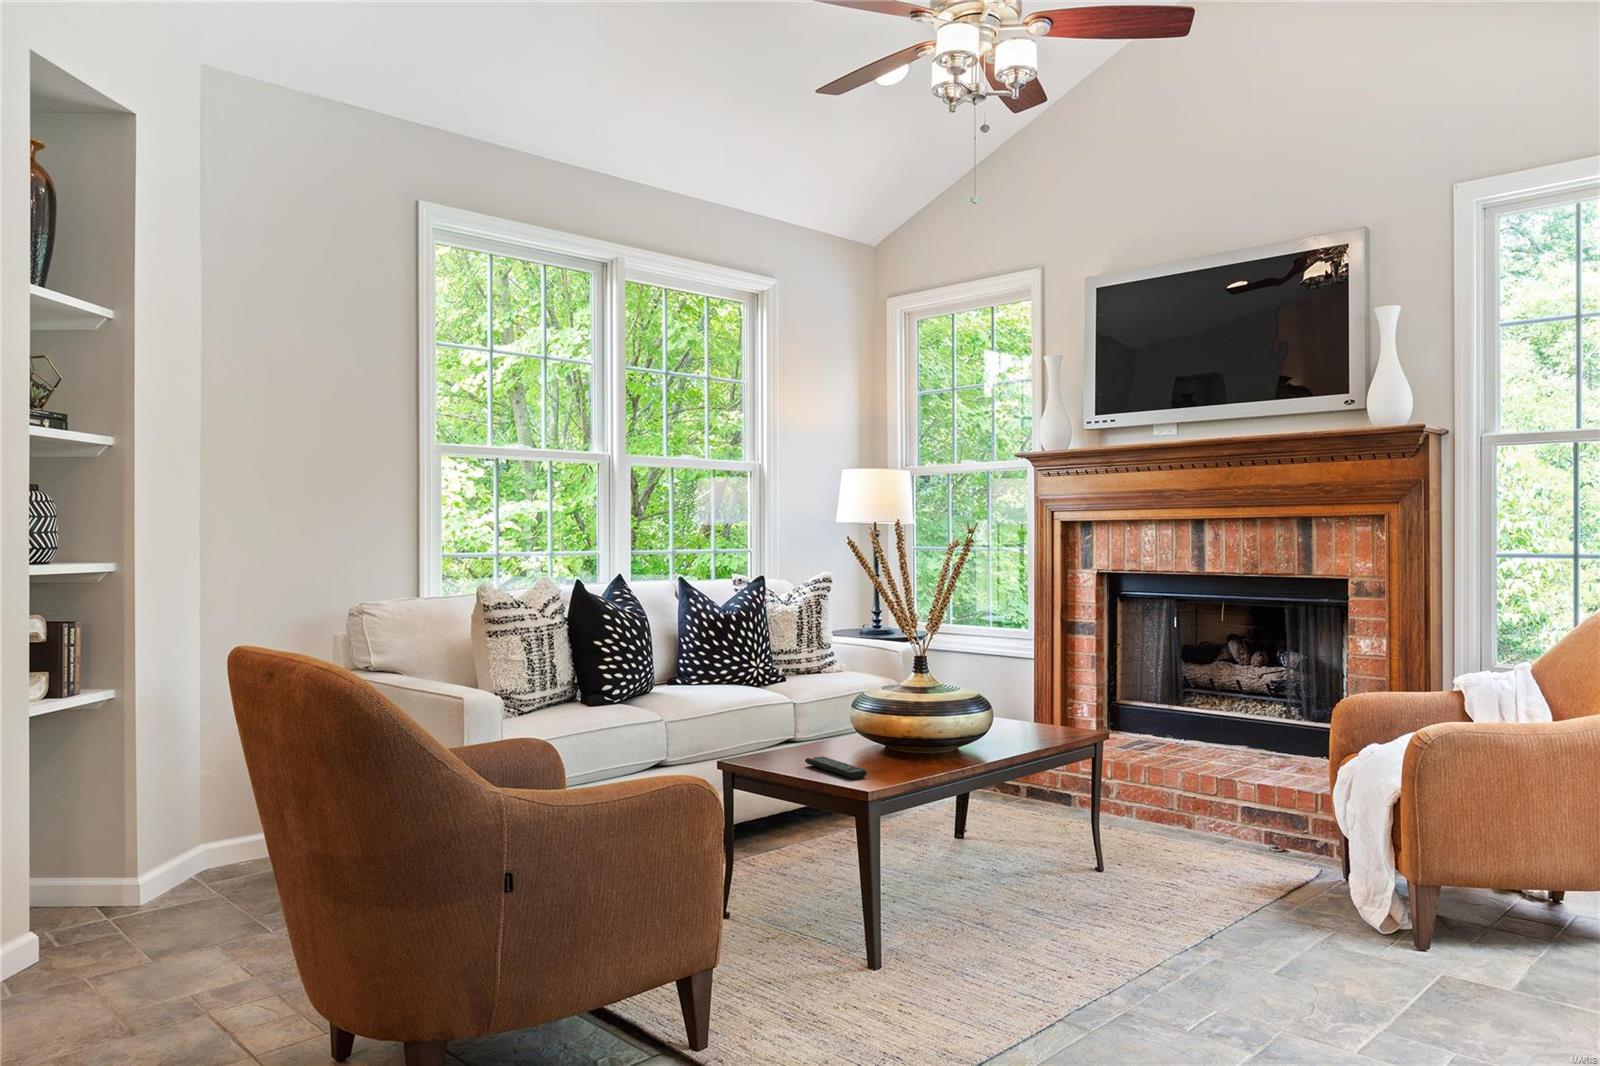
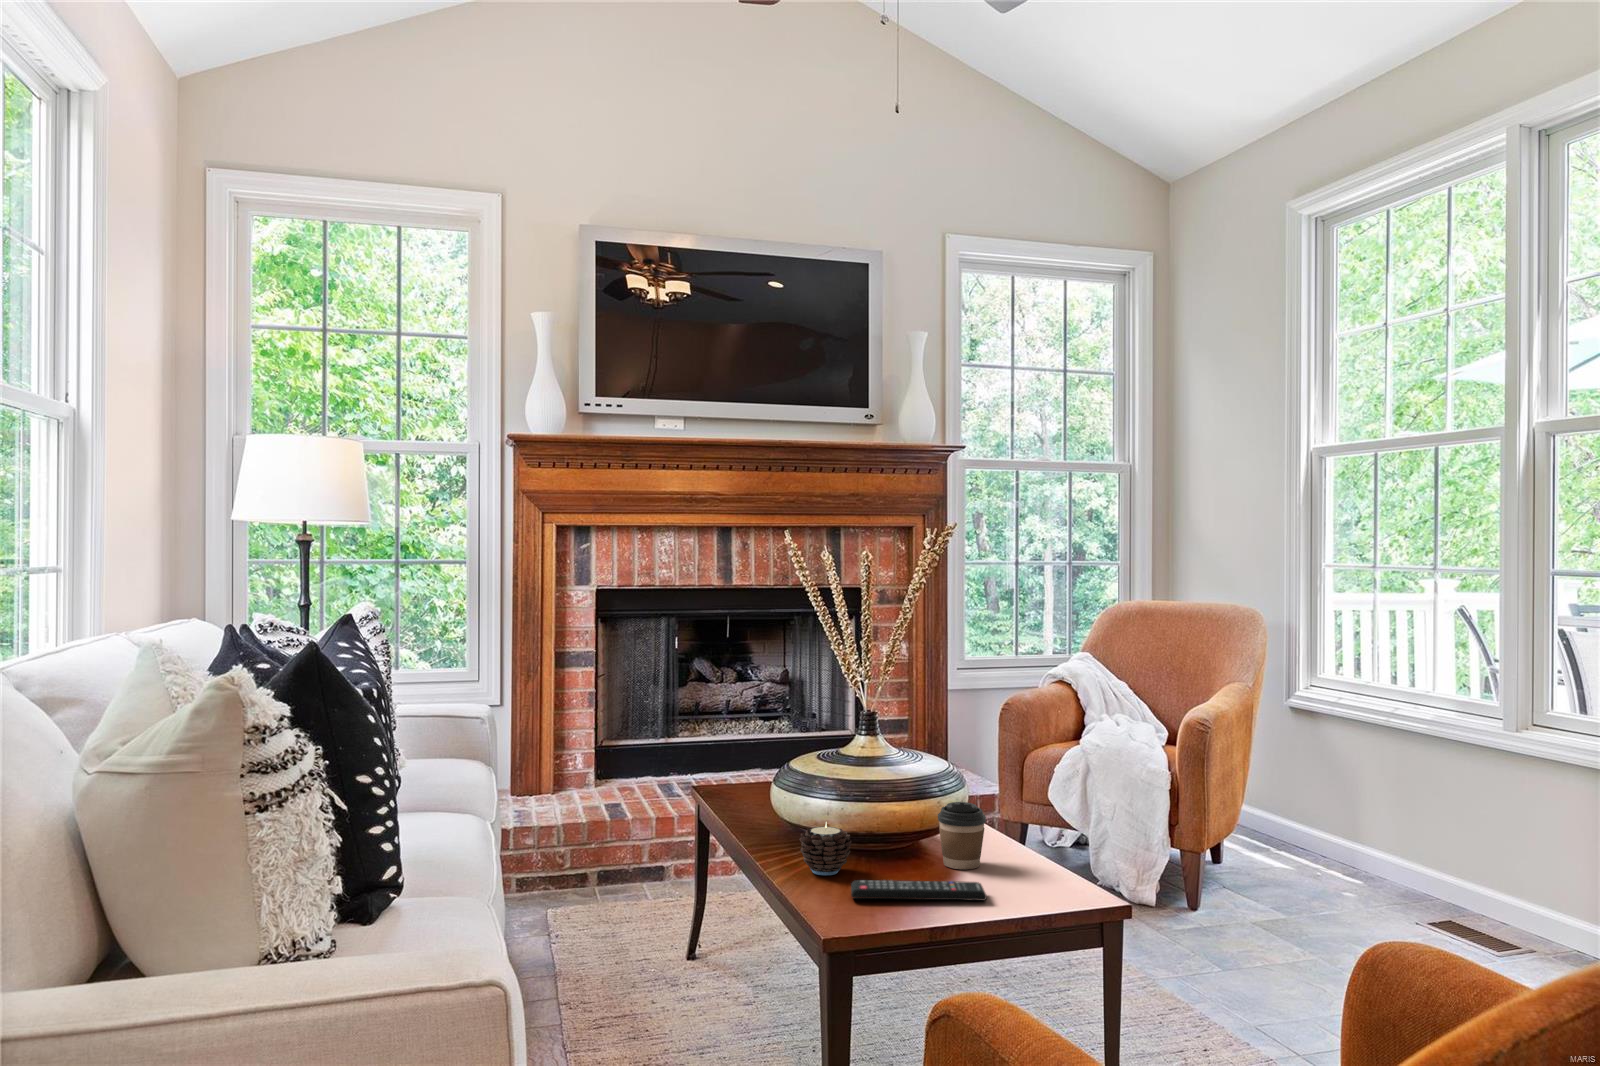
candle: none [832,725,866,758] -> present [800,822,852,875]
coffee cup: none [900,725,933,771] -> present [938,802,986,869]

